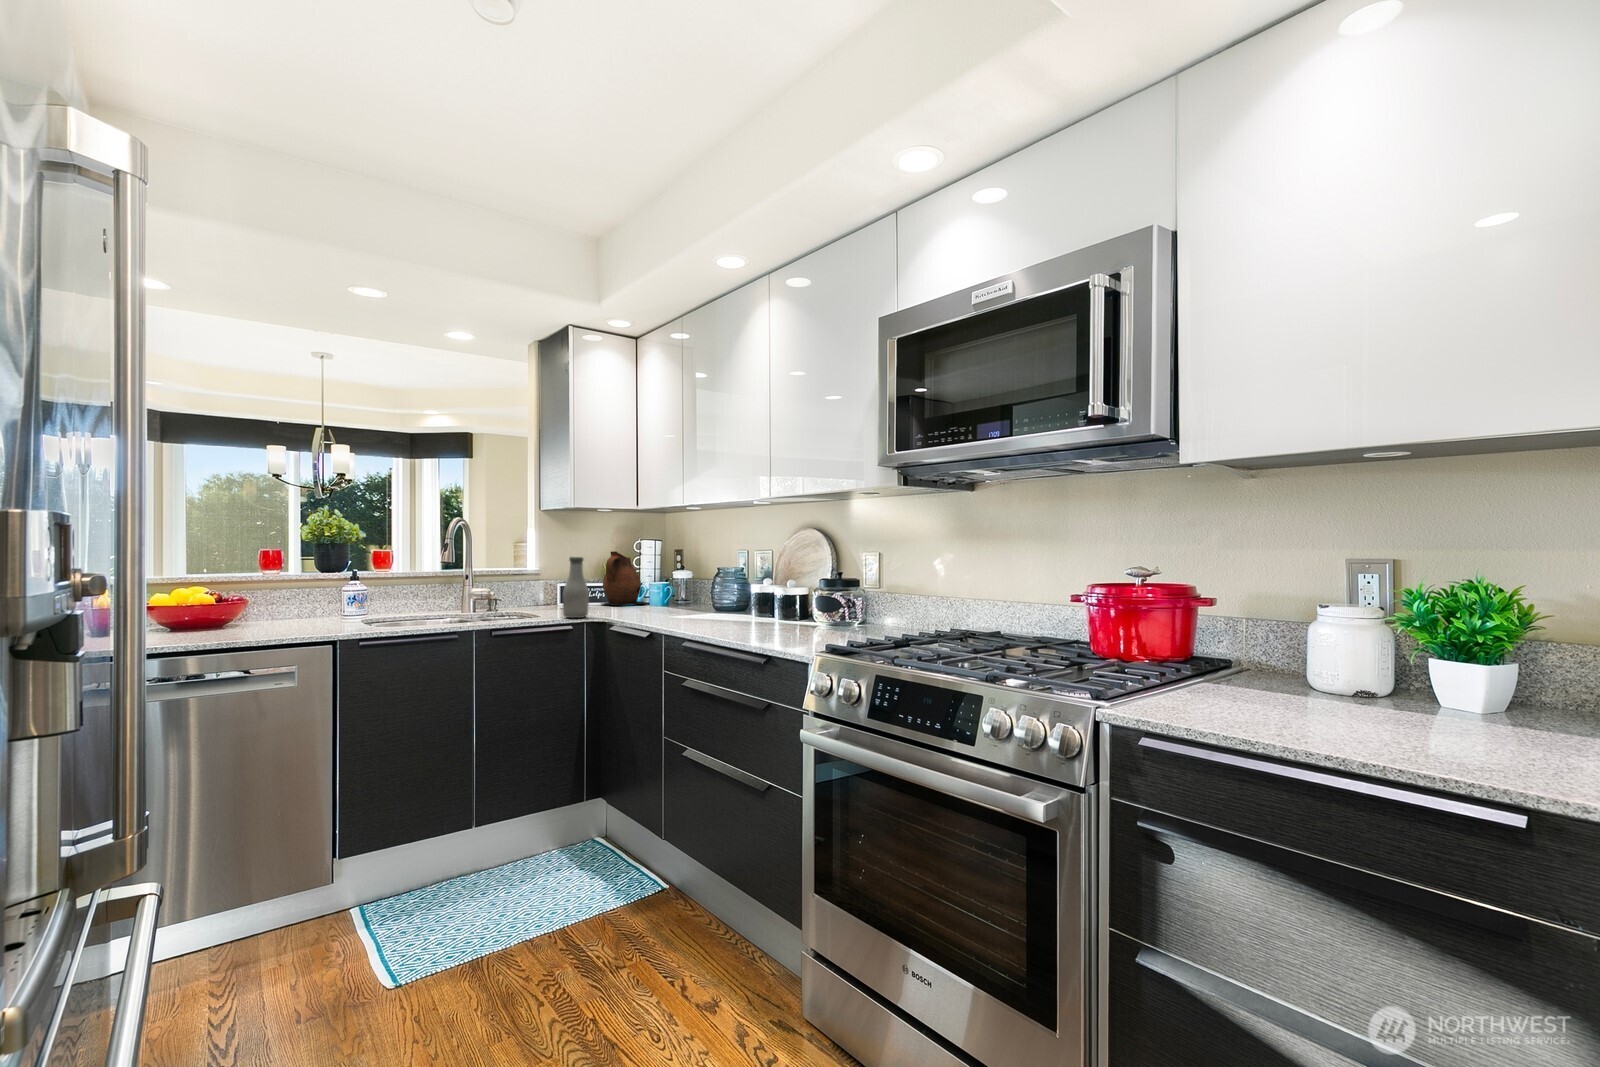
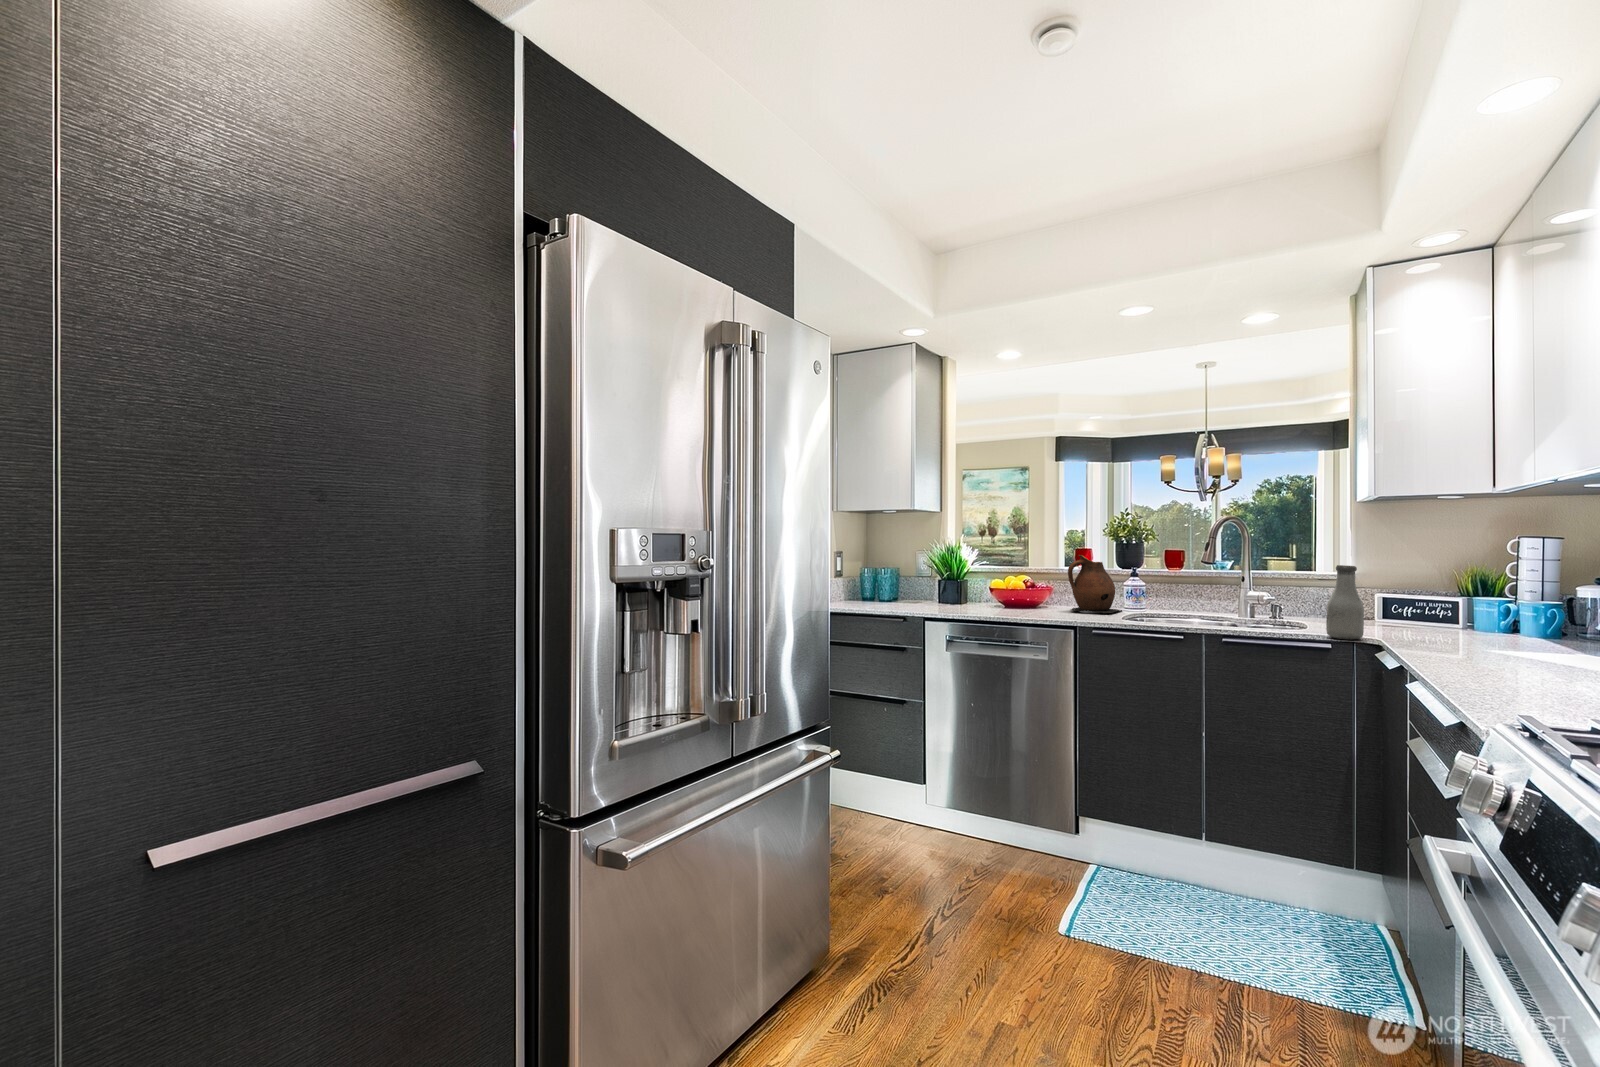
ceramic pitcher: present [601,551,646,605] -> present [1068,555,1122,614]

